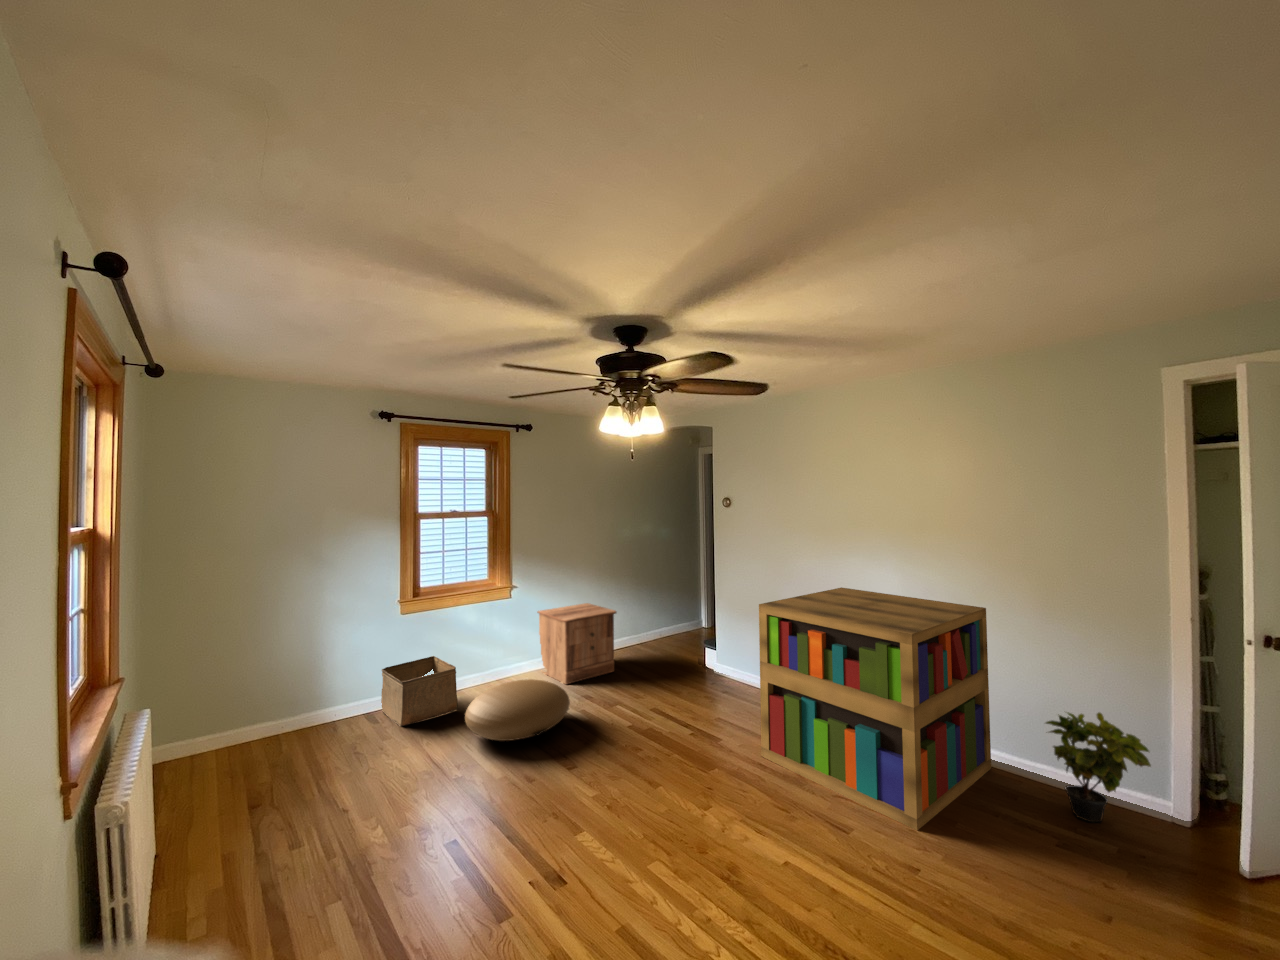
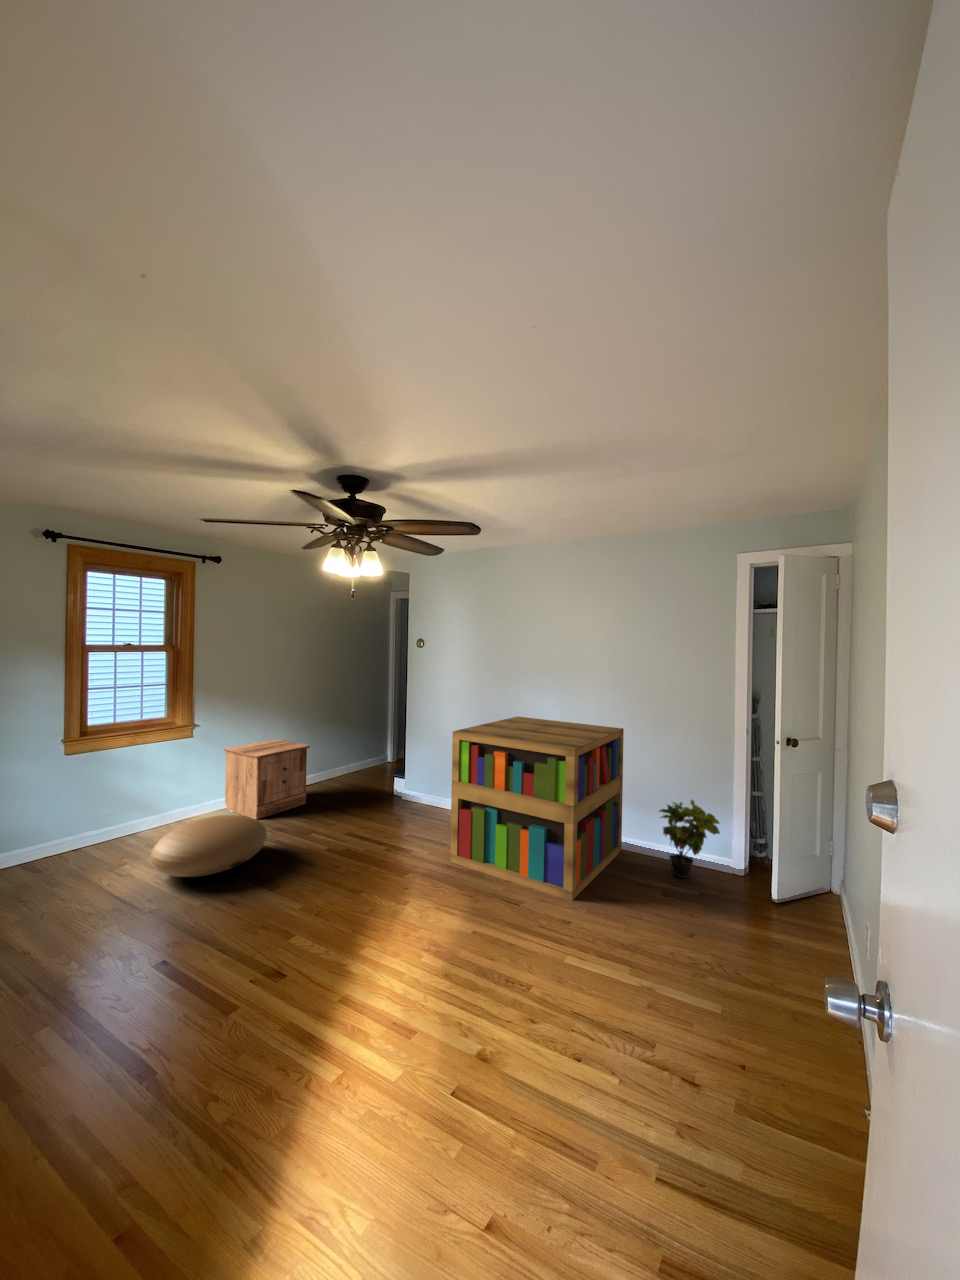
storage bin: present [381,656,457,726] -> none [37,800,135,877]

